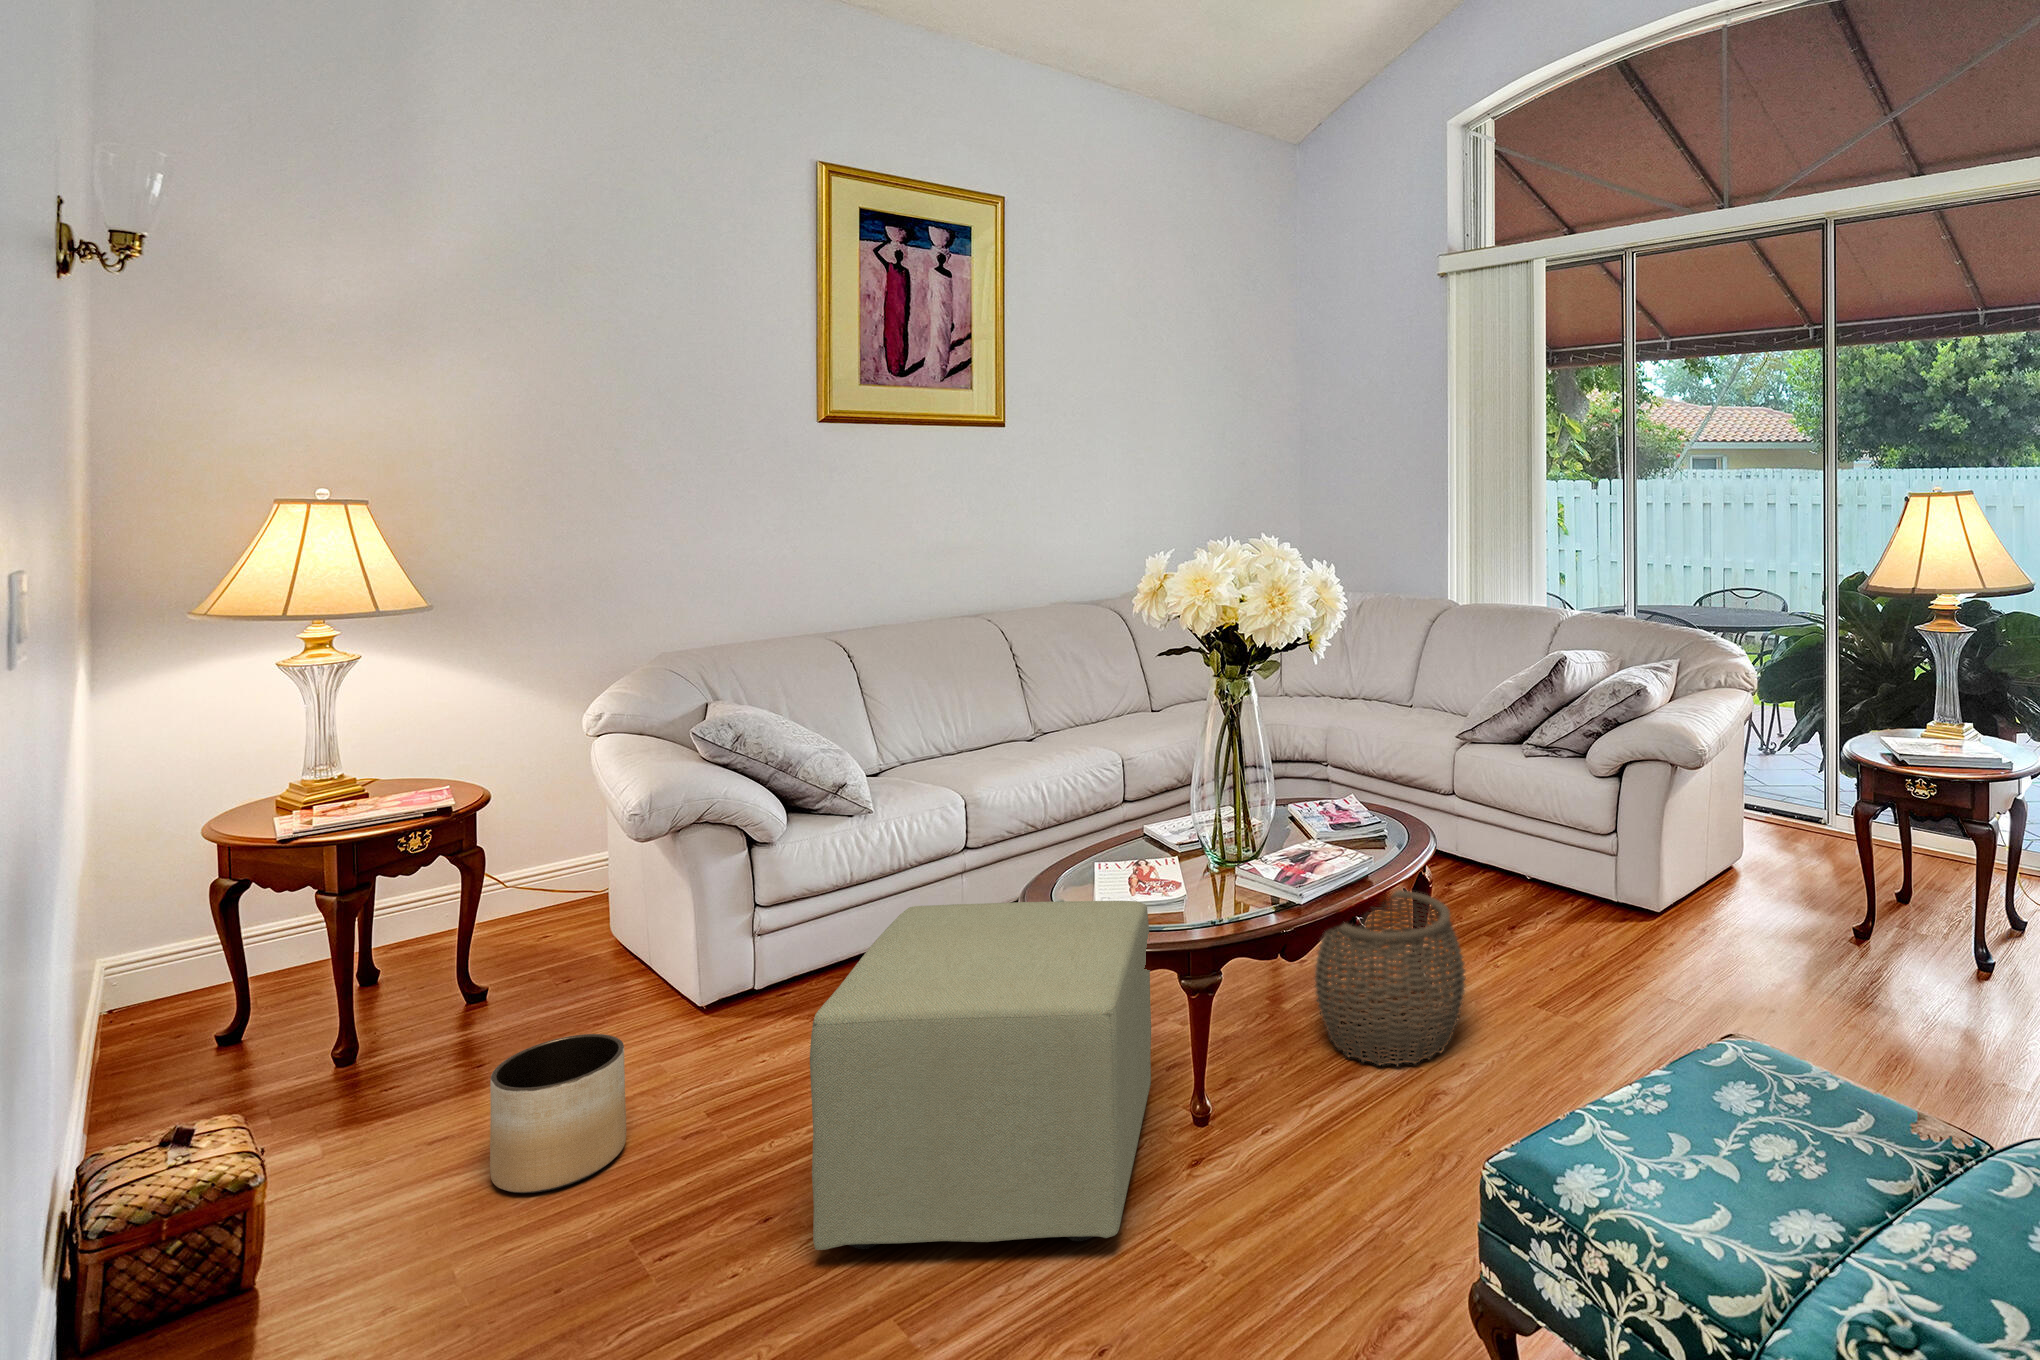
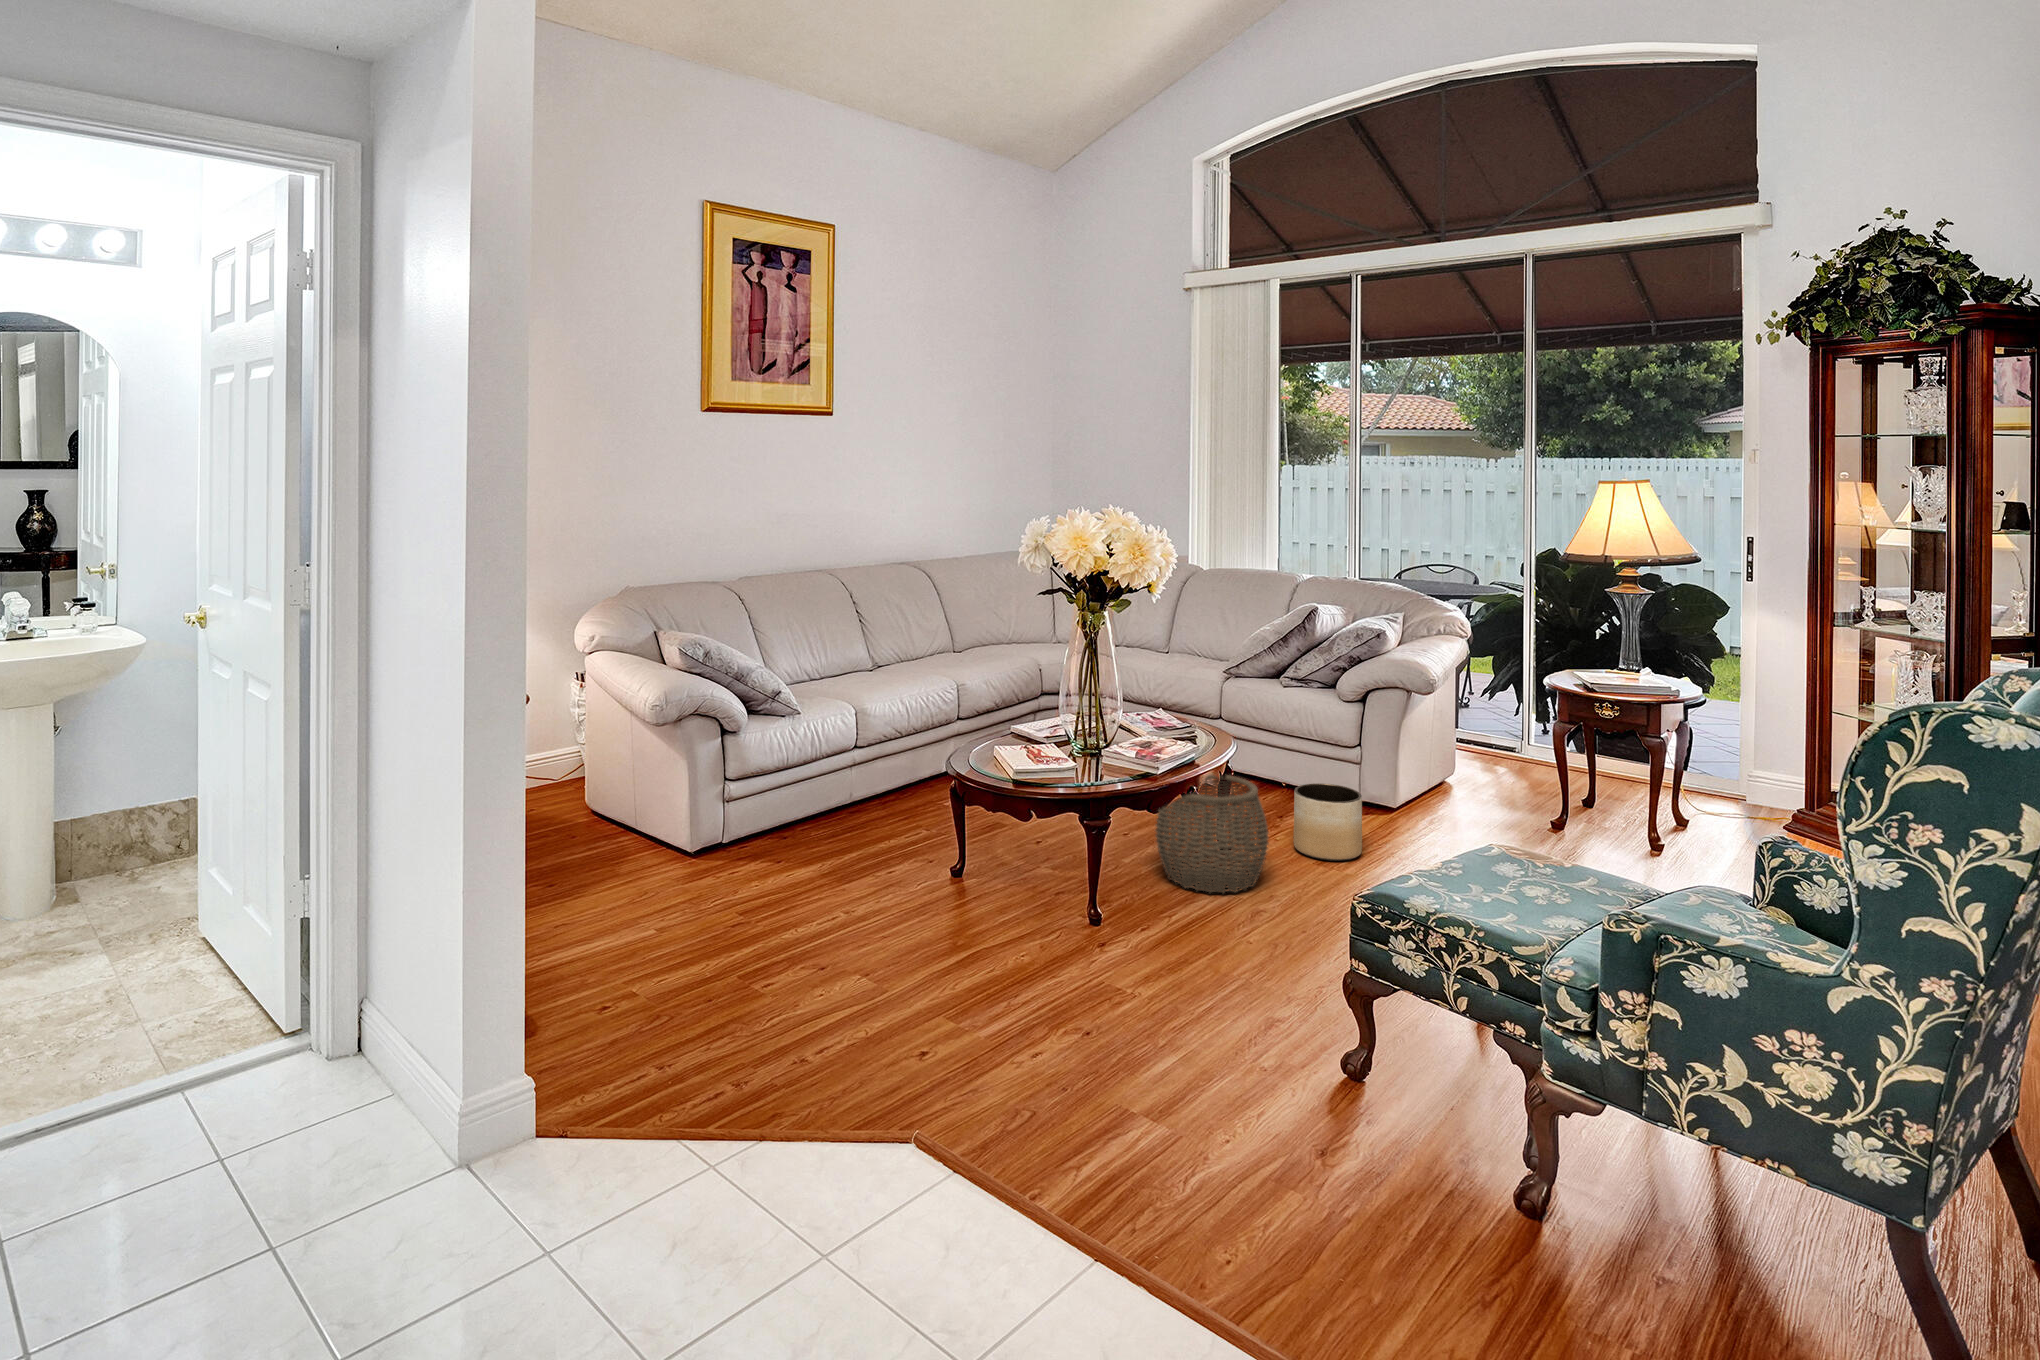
ottoman: present [810,901,1151,1250] -> none [871,765,1074,978]
planter: present [490,1034,626,1193] -> present [1294,783,1362,861]

